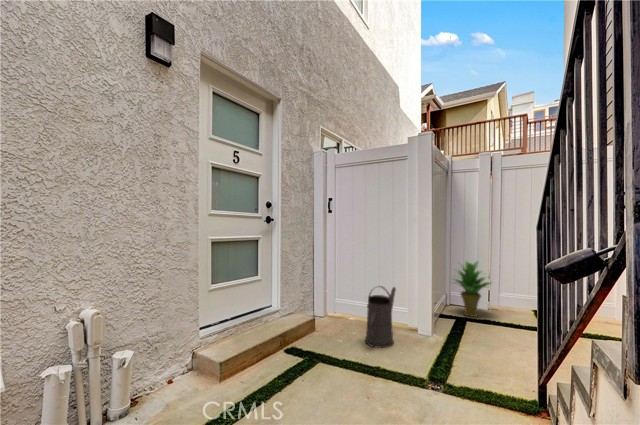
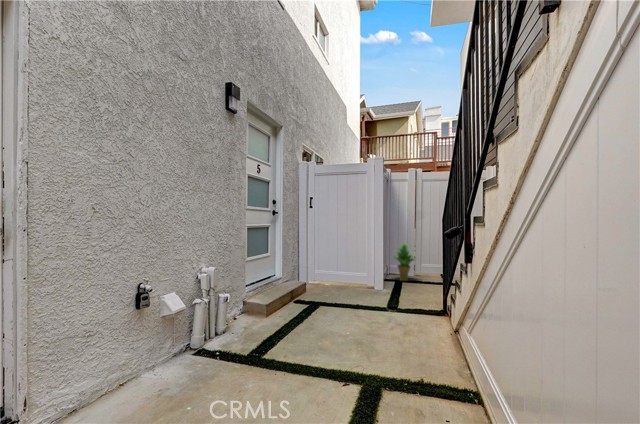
watering can: present [365,286,396,348] -> none [342,258,361,298]

